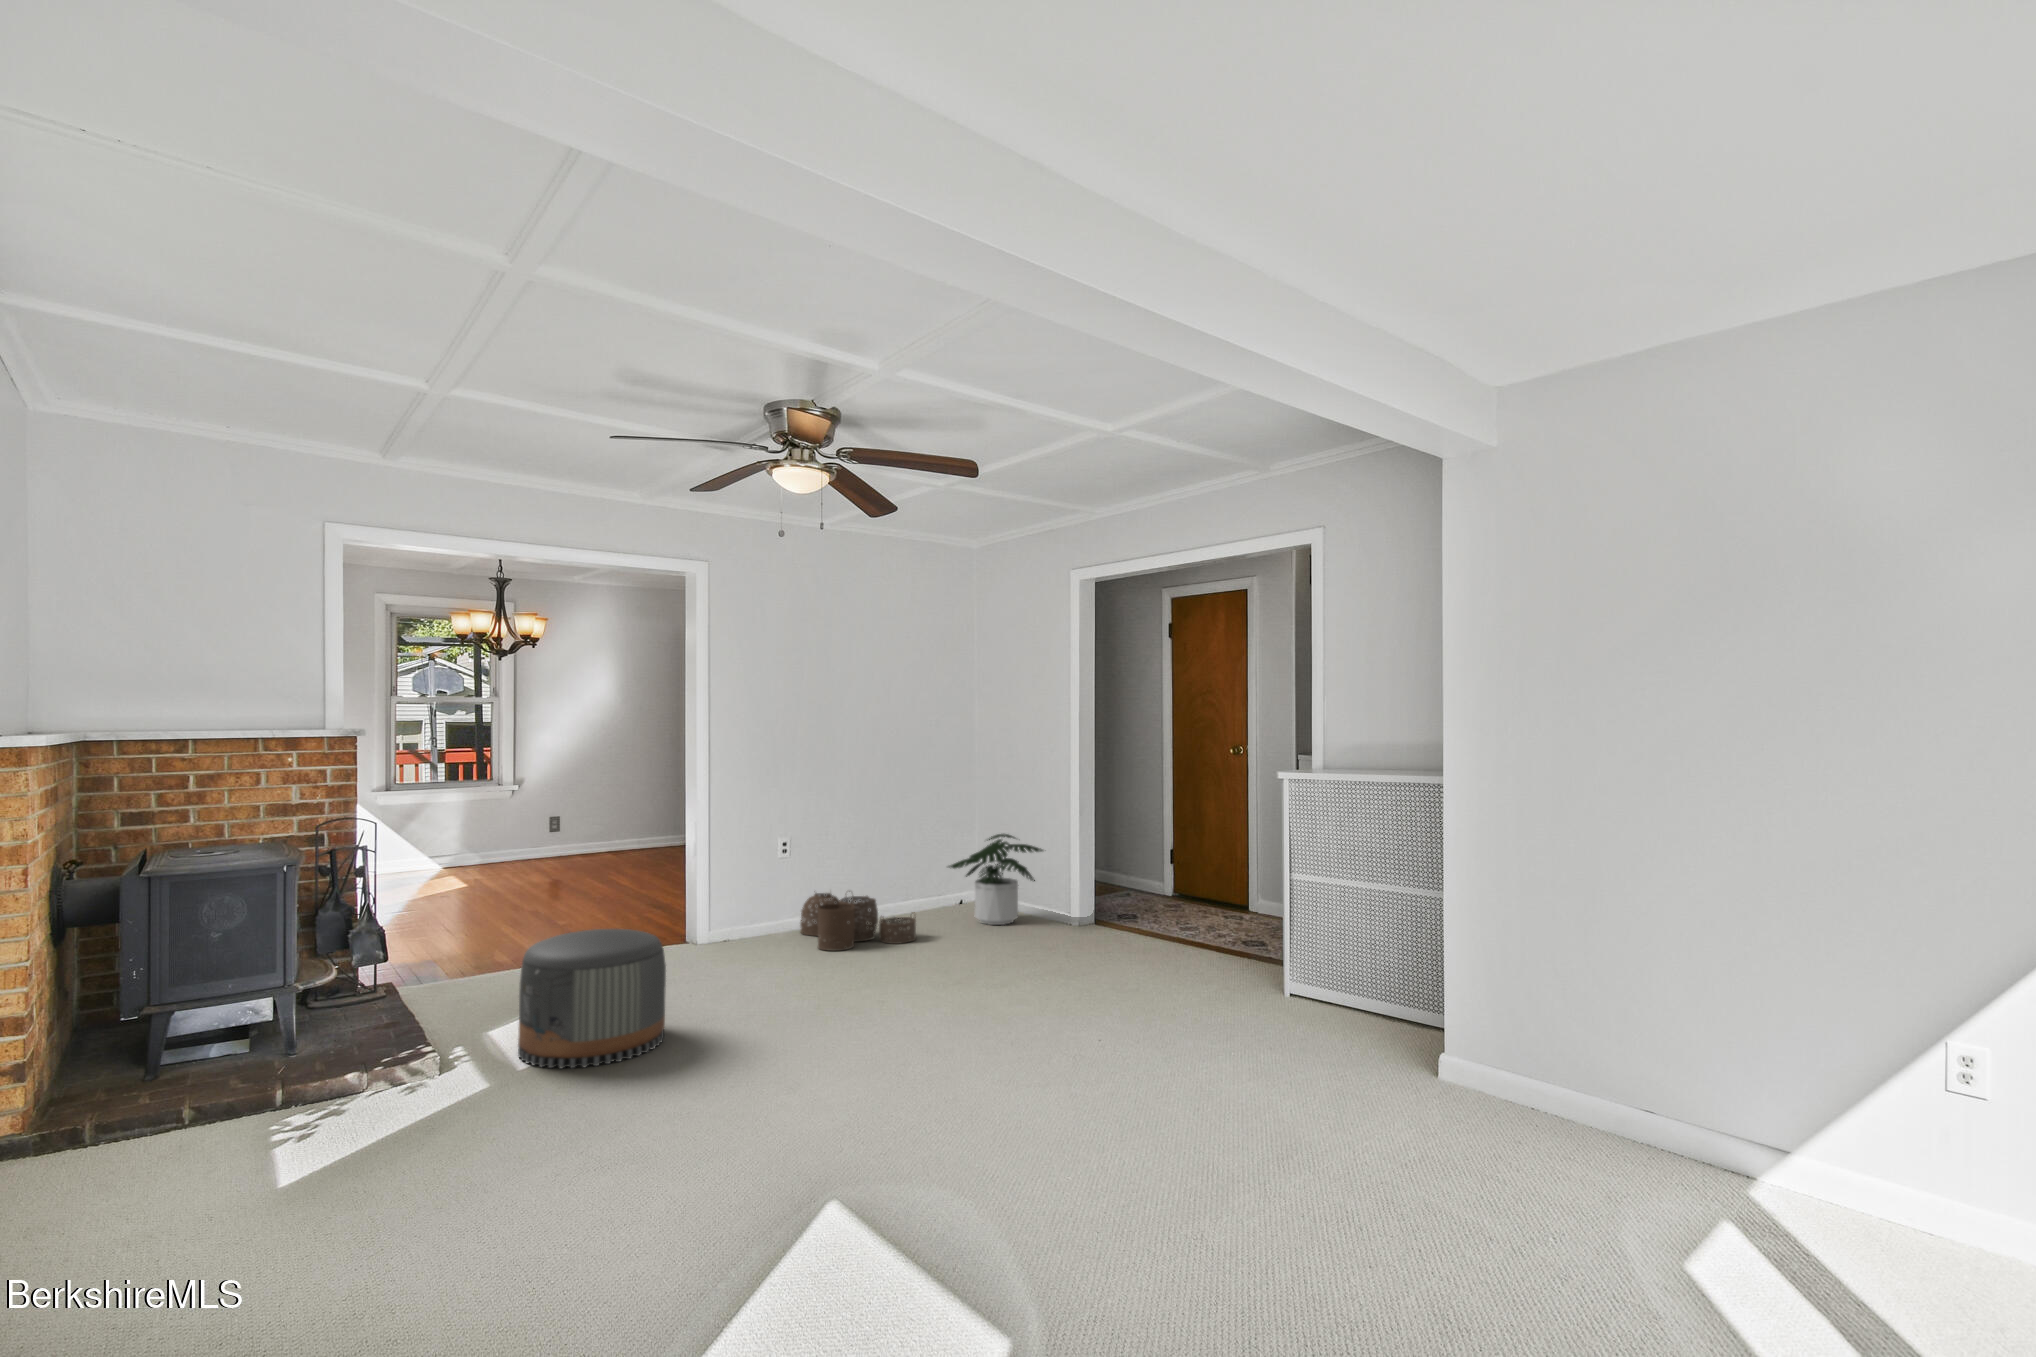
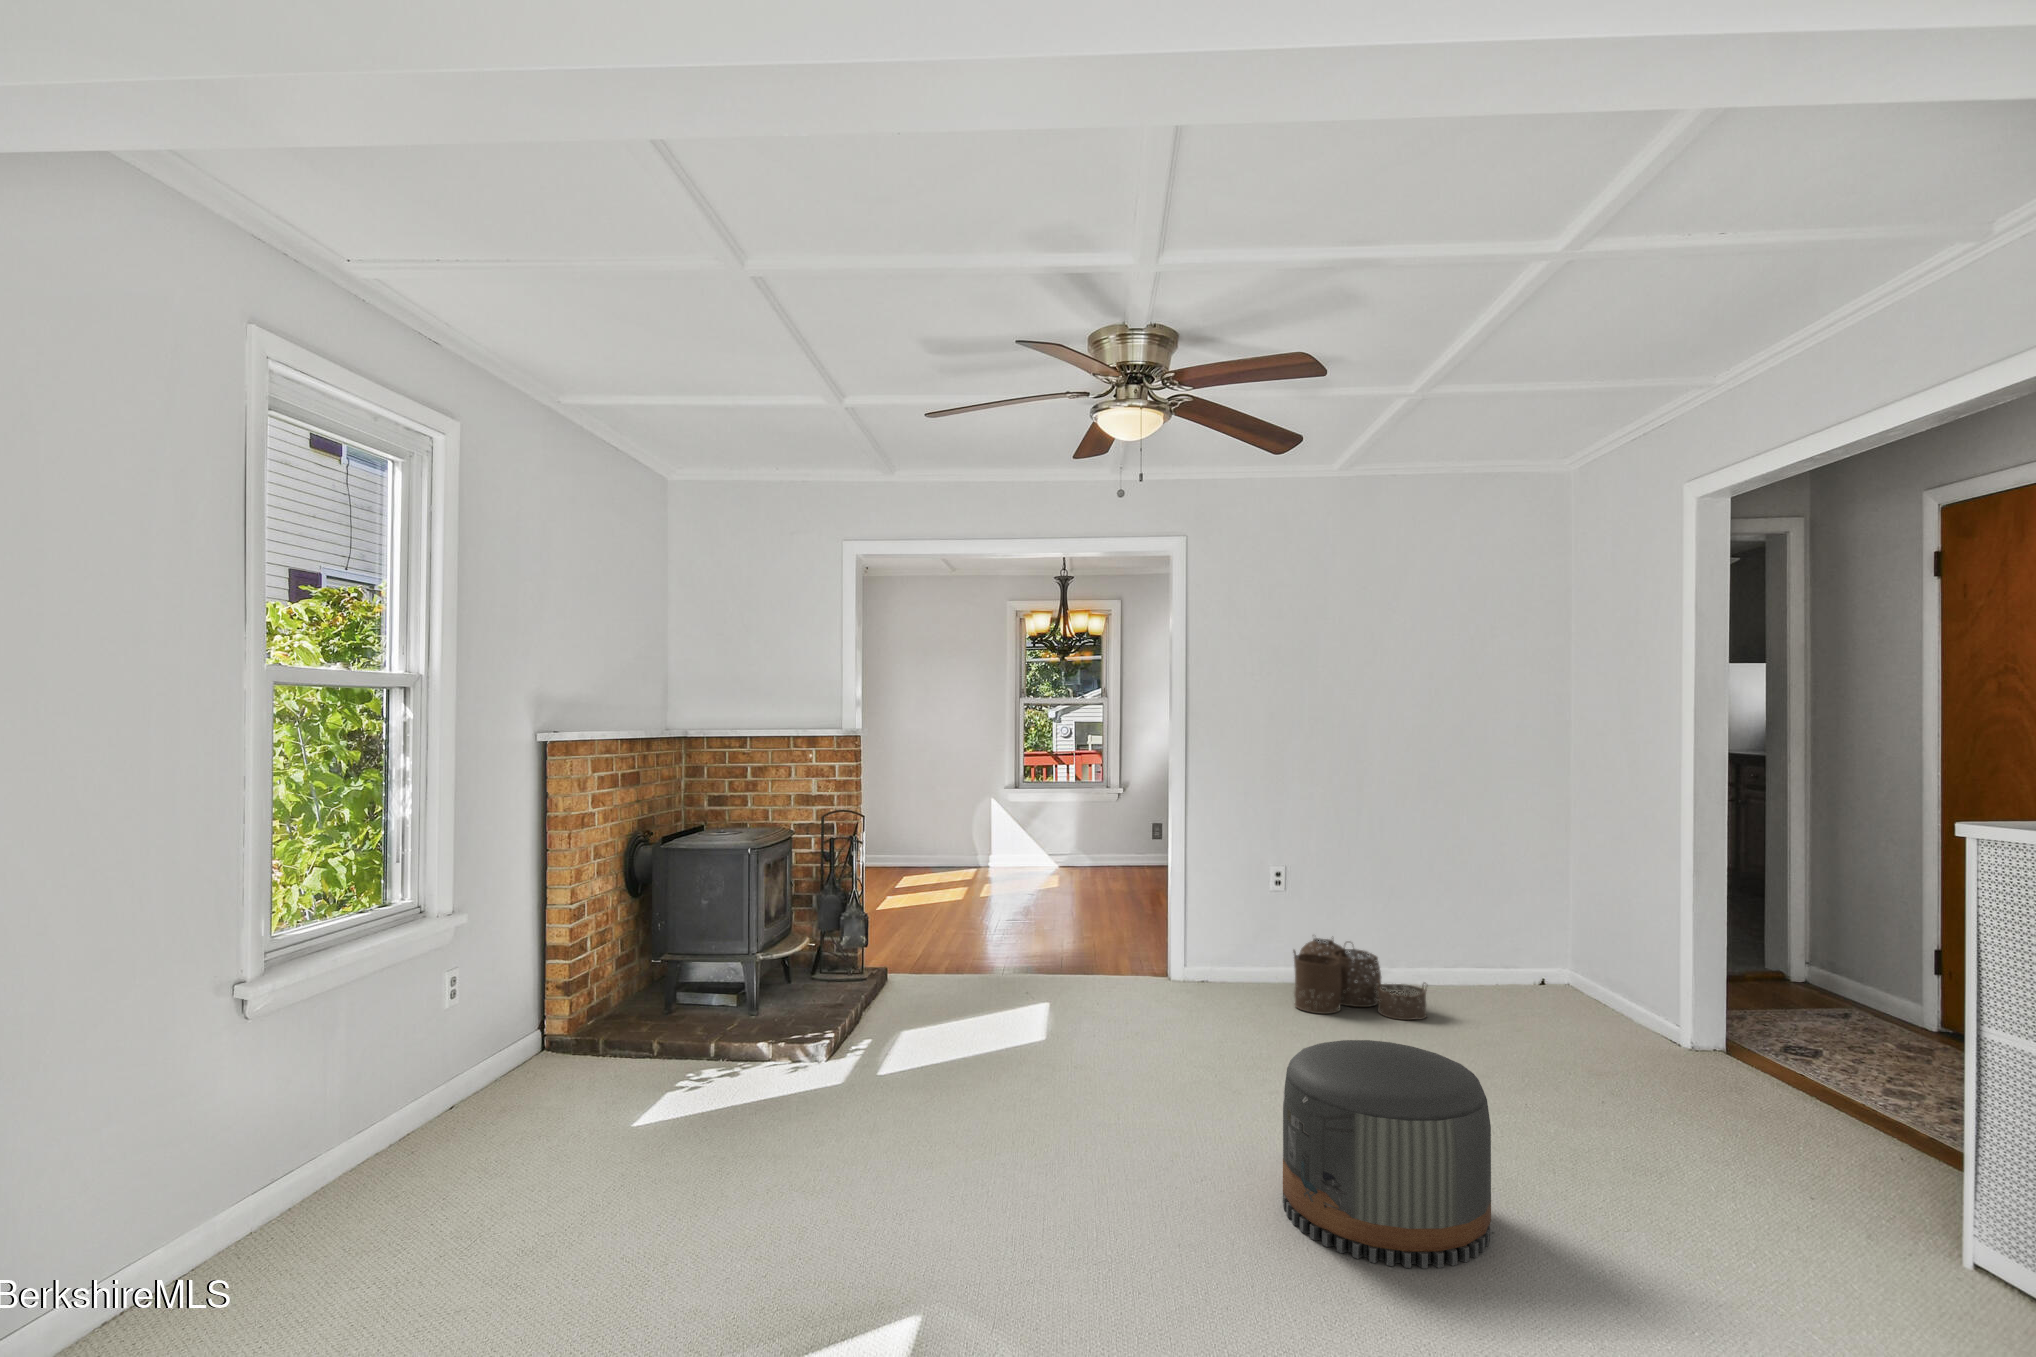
potted plant: present [948,834,1043,925] -> none [1489,895,1643,1023]
pouf: present [518,929,666,1068] -> present [1283,1040,1491,1268]

